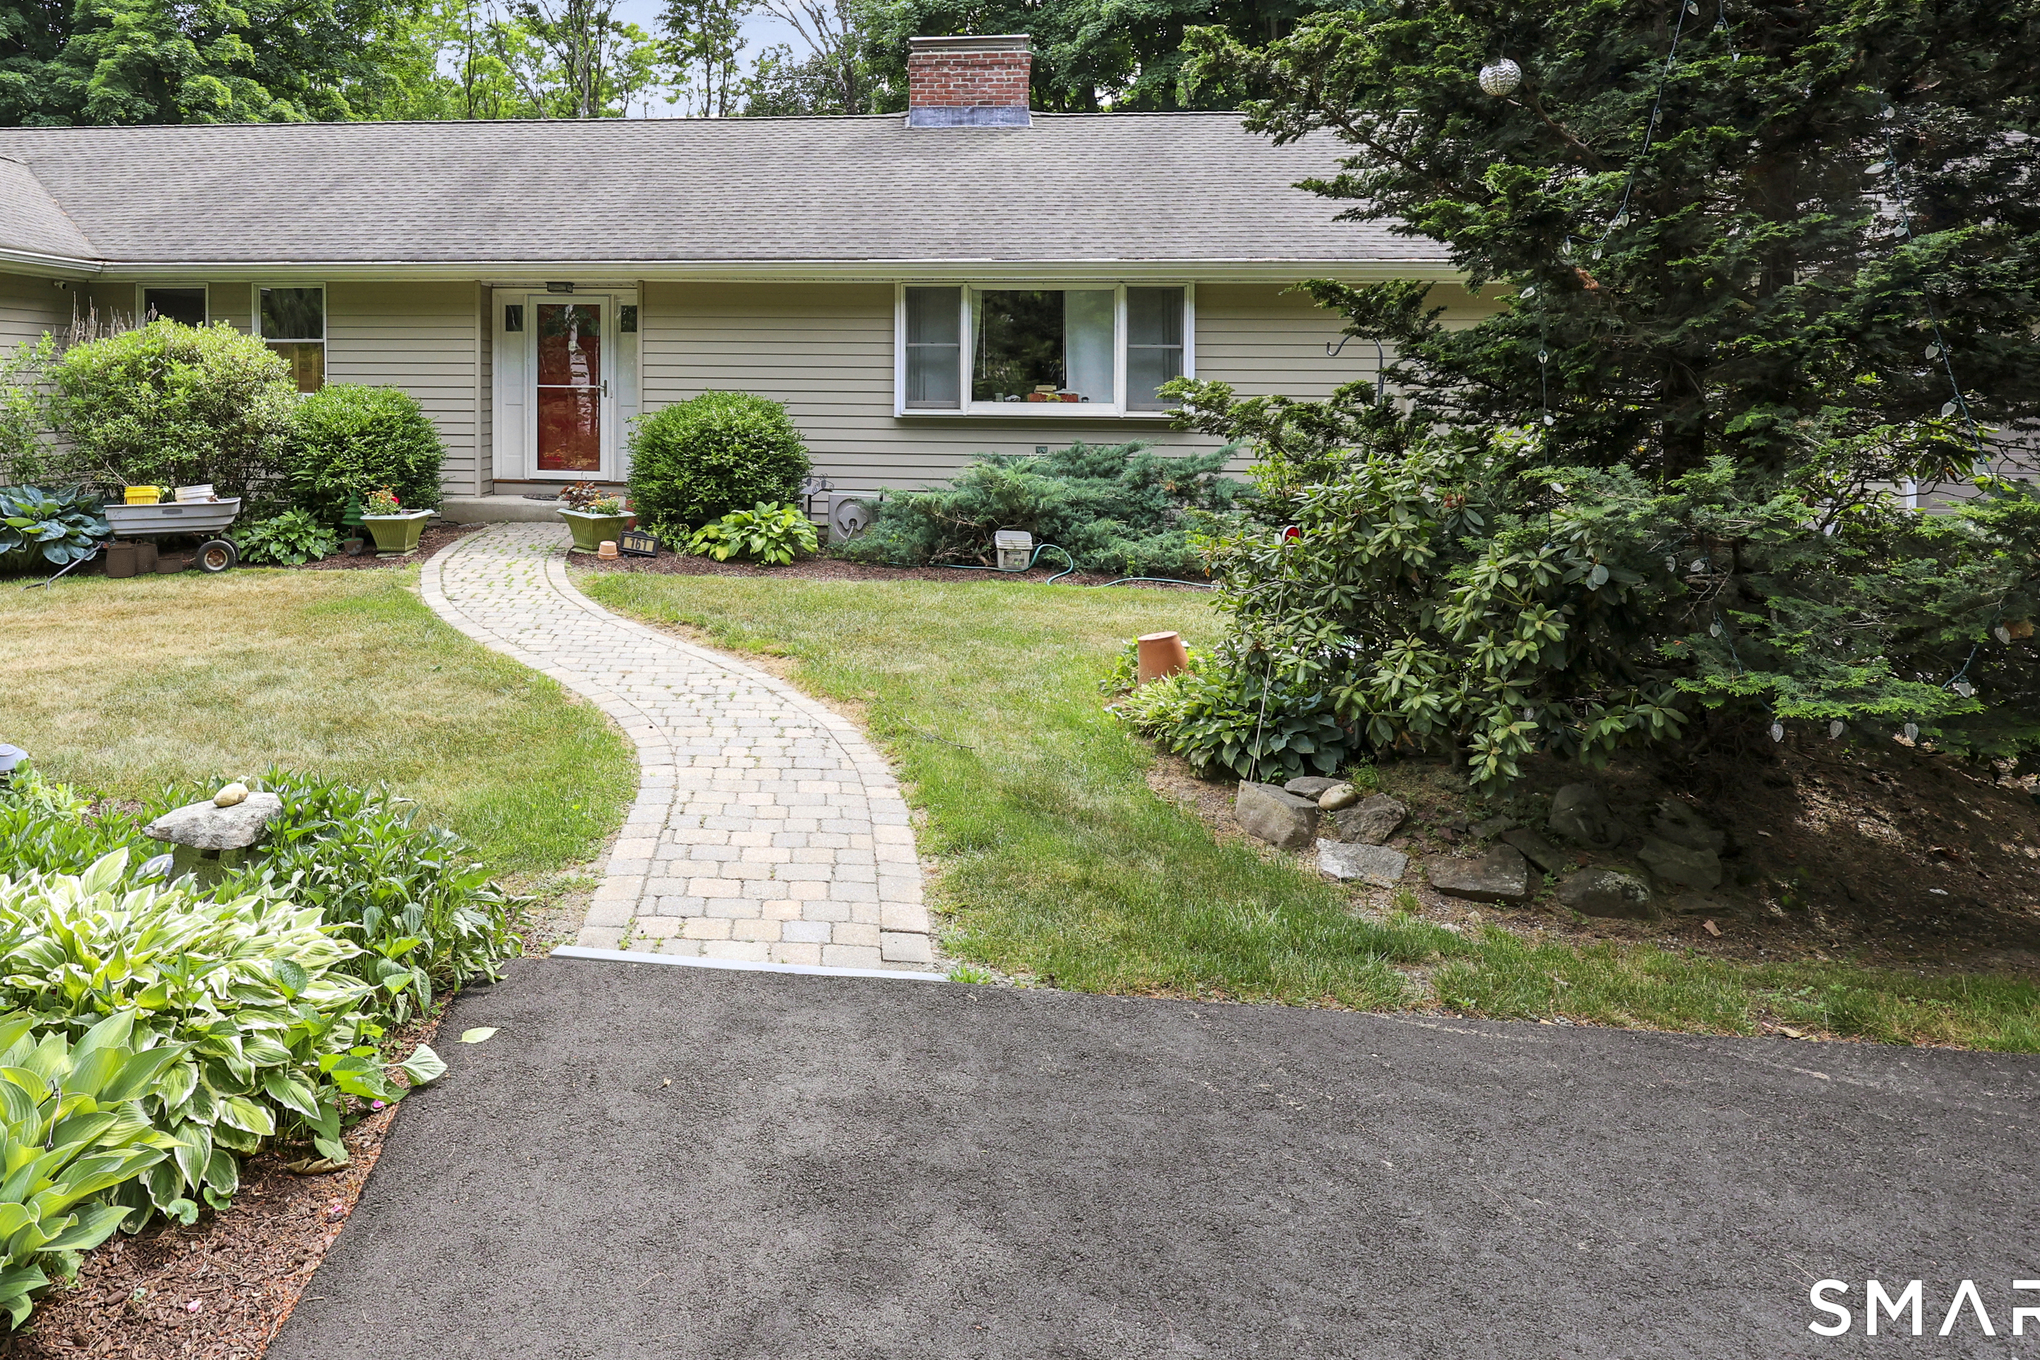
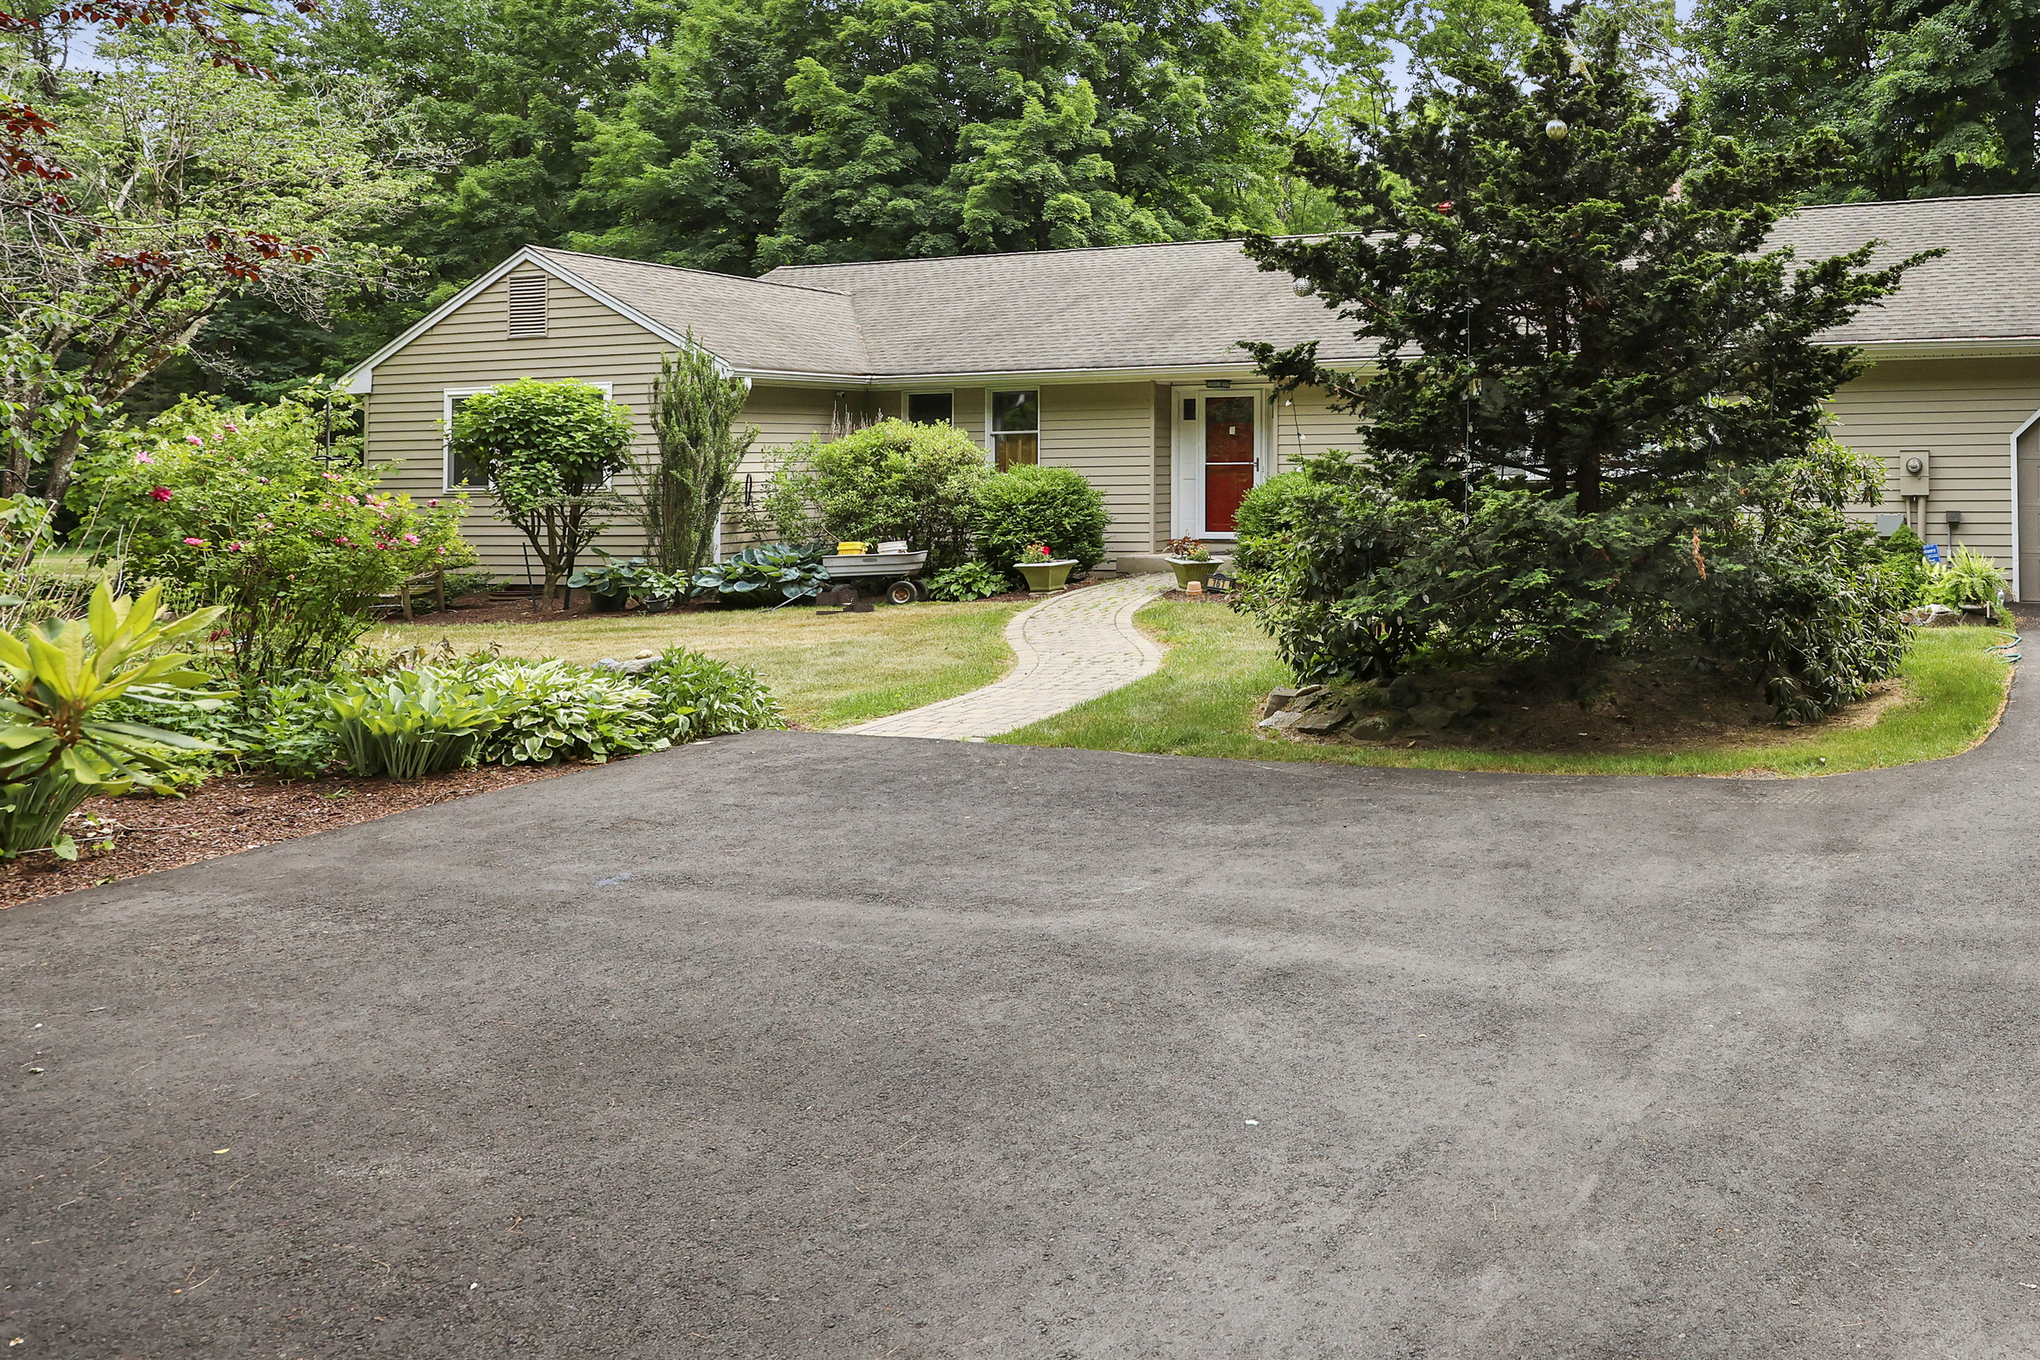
potted tree: present [342,489,366,556] -> none [1003,547,1024,603]

